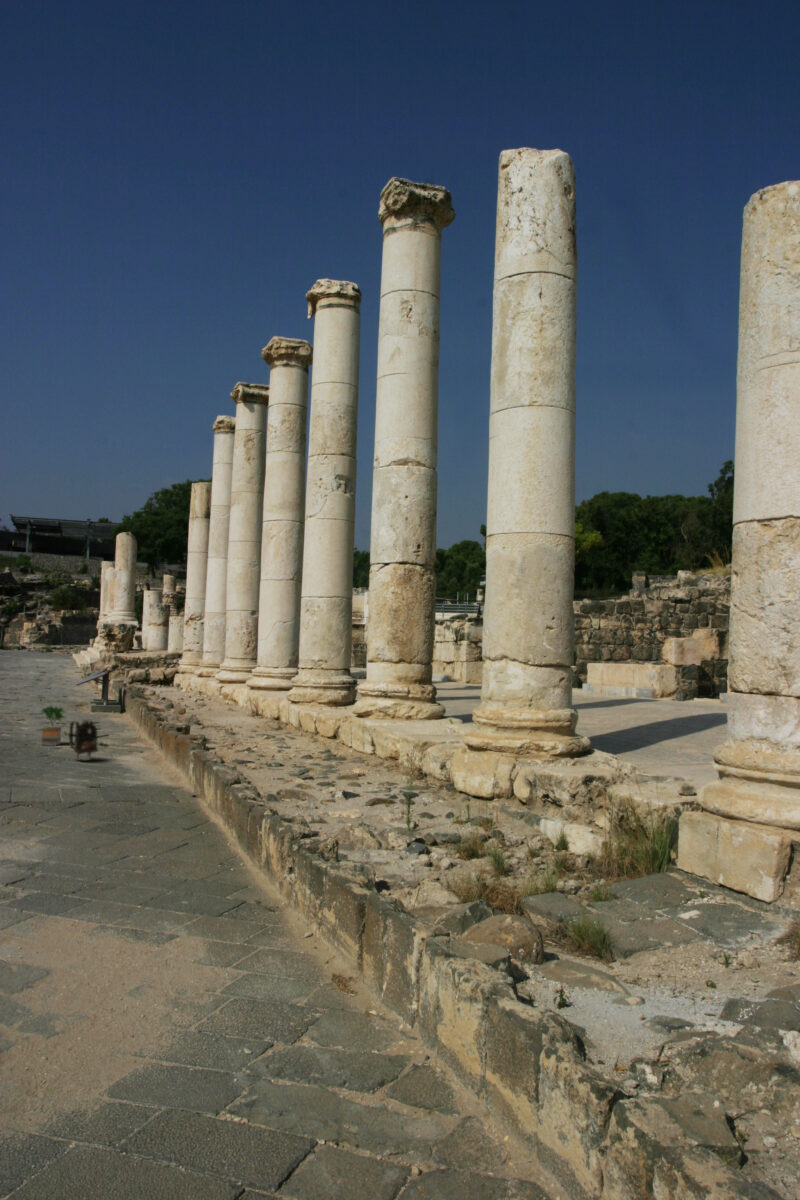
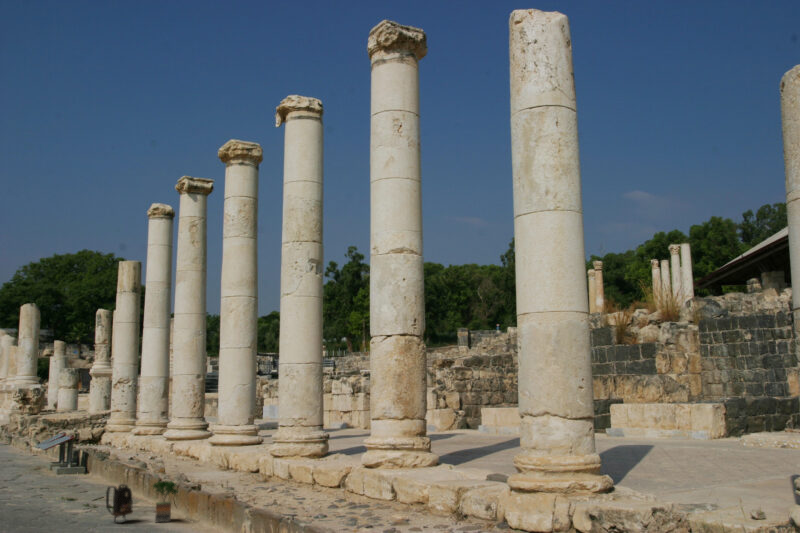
potted tree: present [42,706,65,746] -> present [153,481,178,522]

